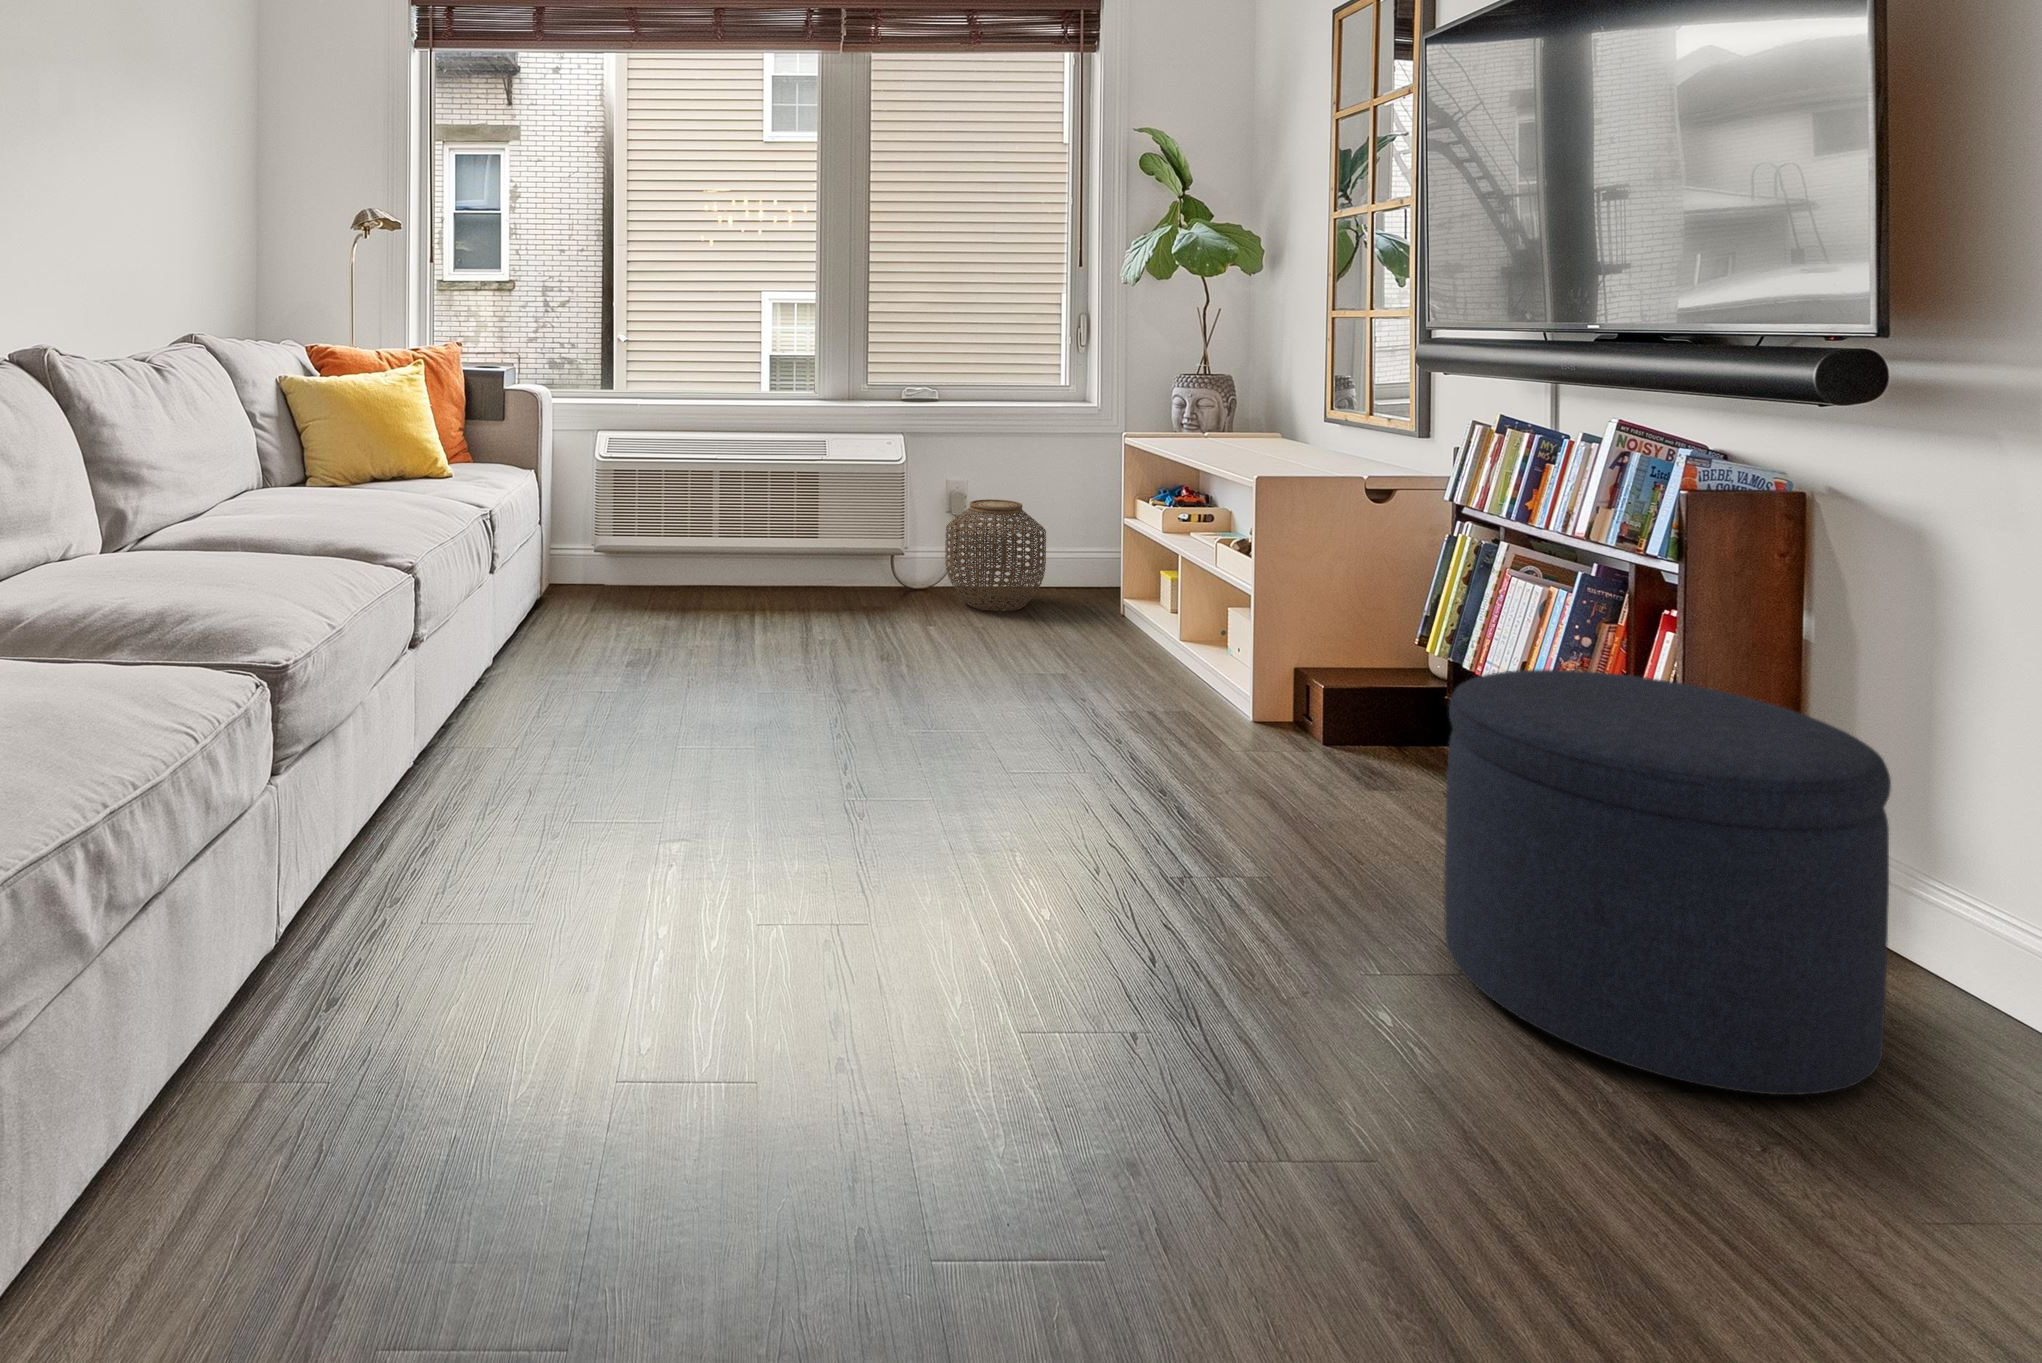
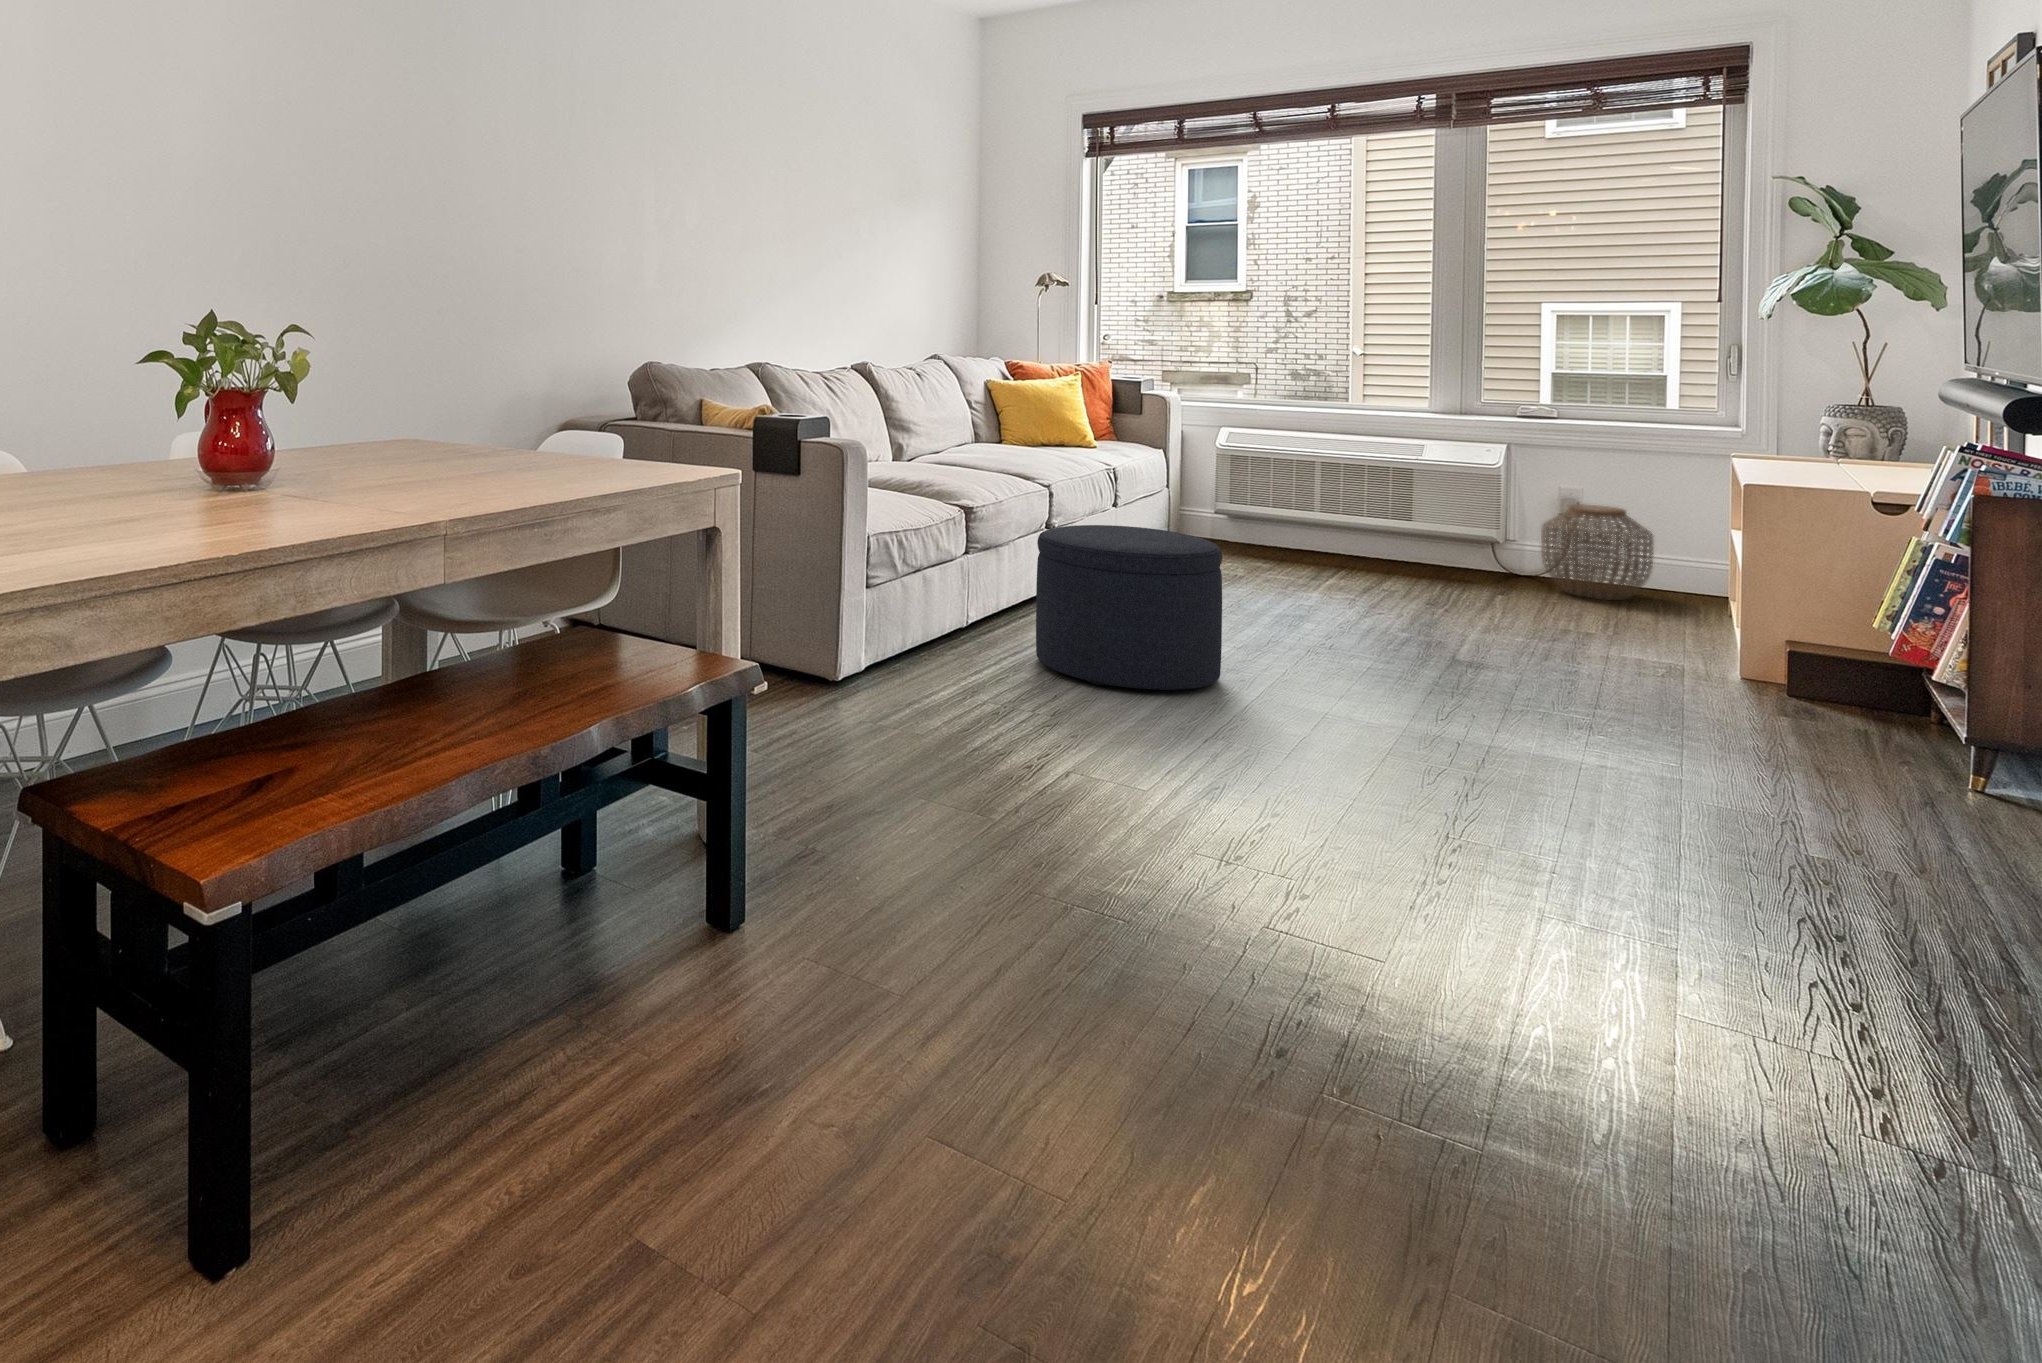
ottoman: present [1444,670,1891,1095] -> present [1036,525,1222,690]

